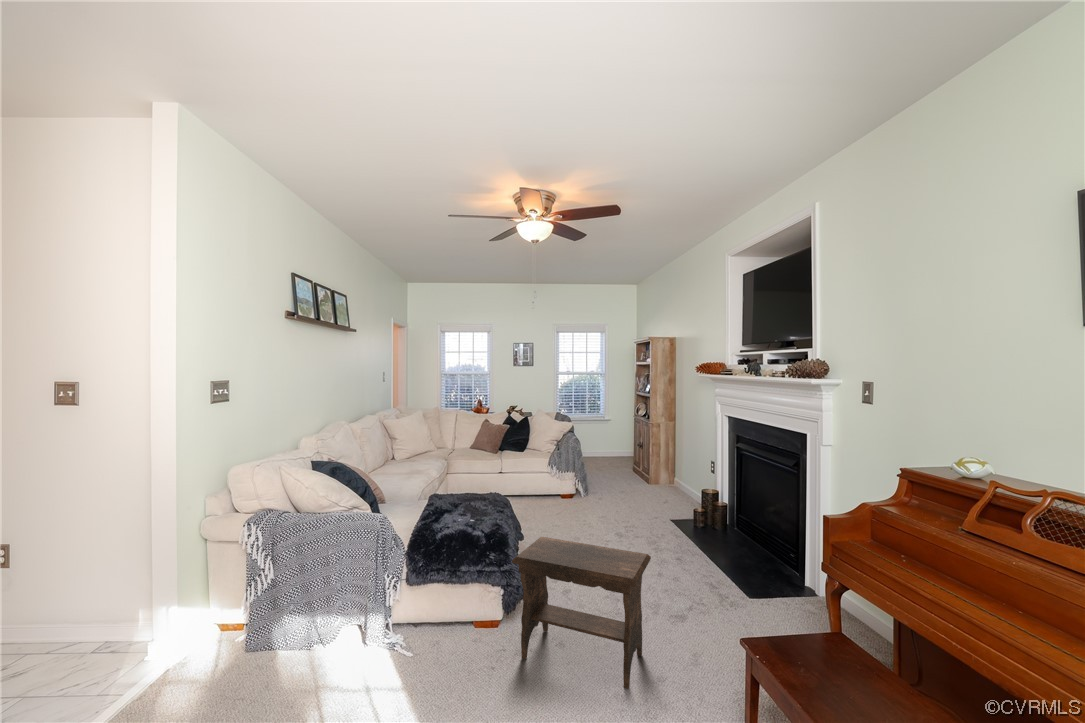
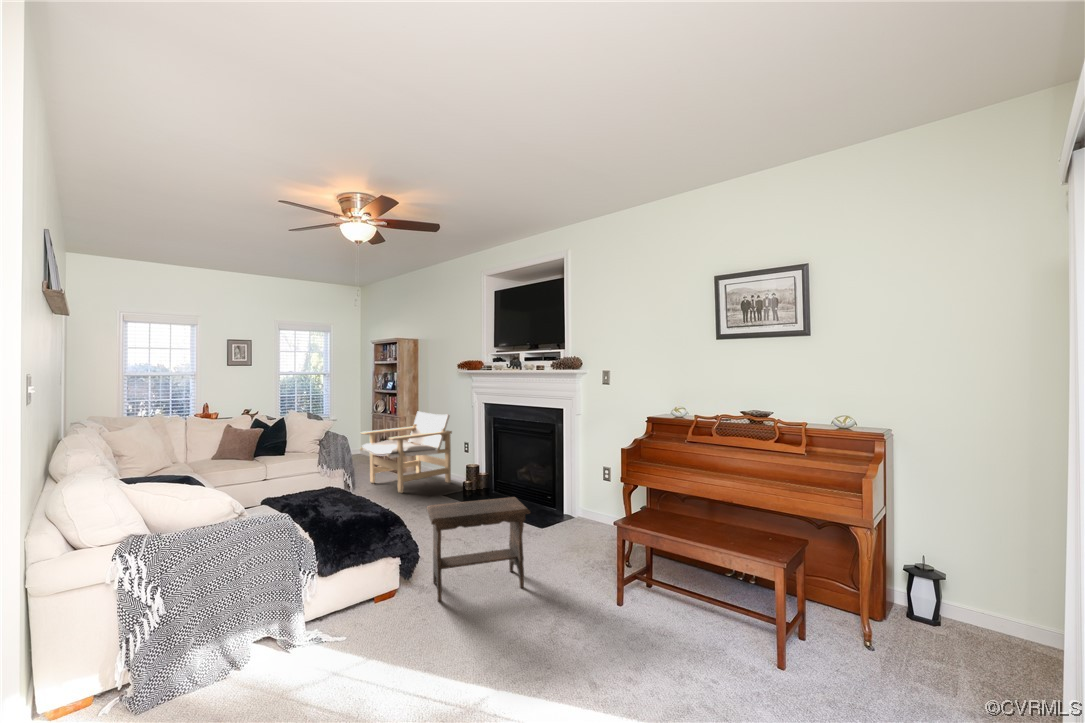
lounge chair: none [607,417,698,507] -> present [360,411,452,493]

